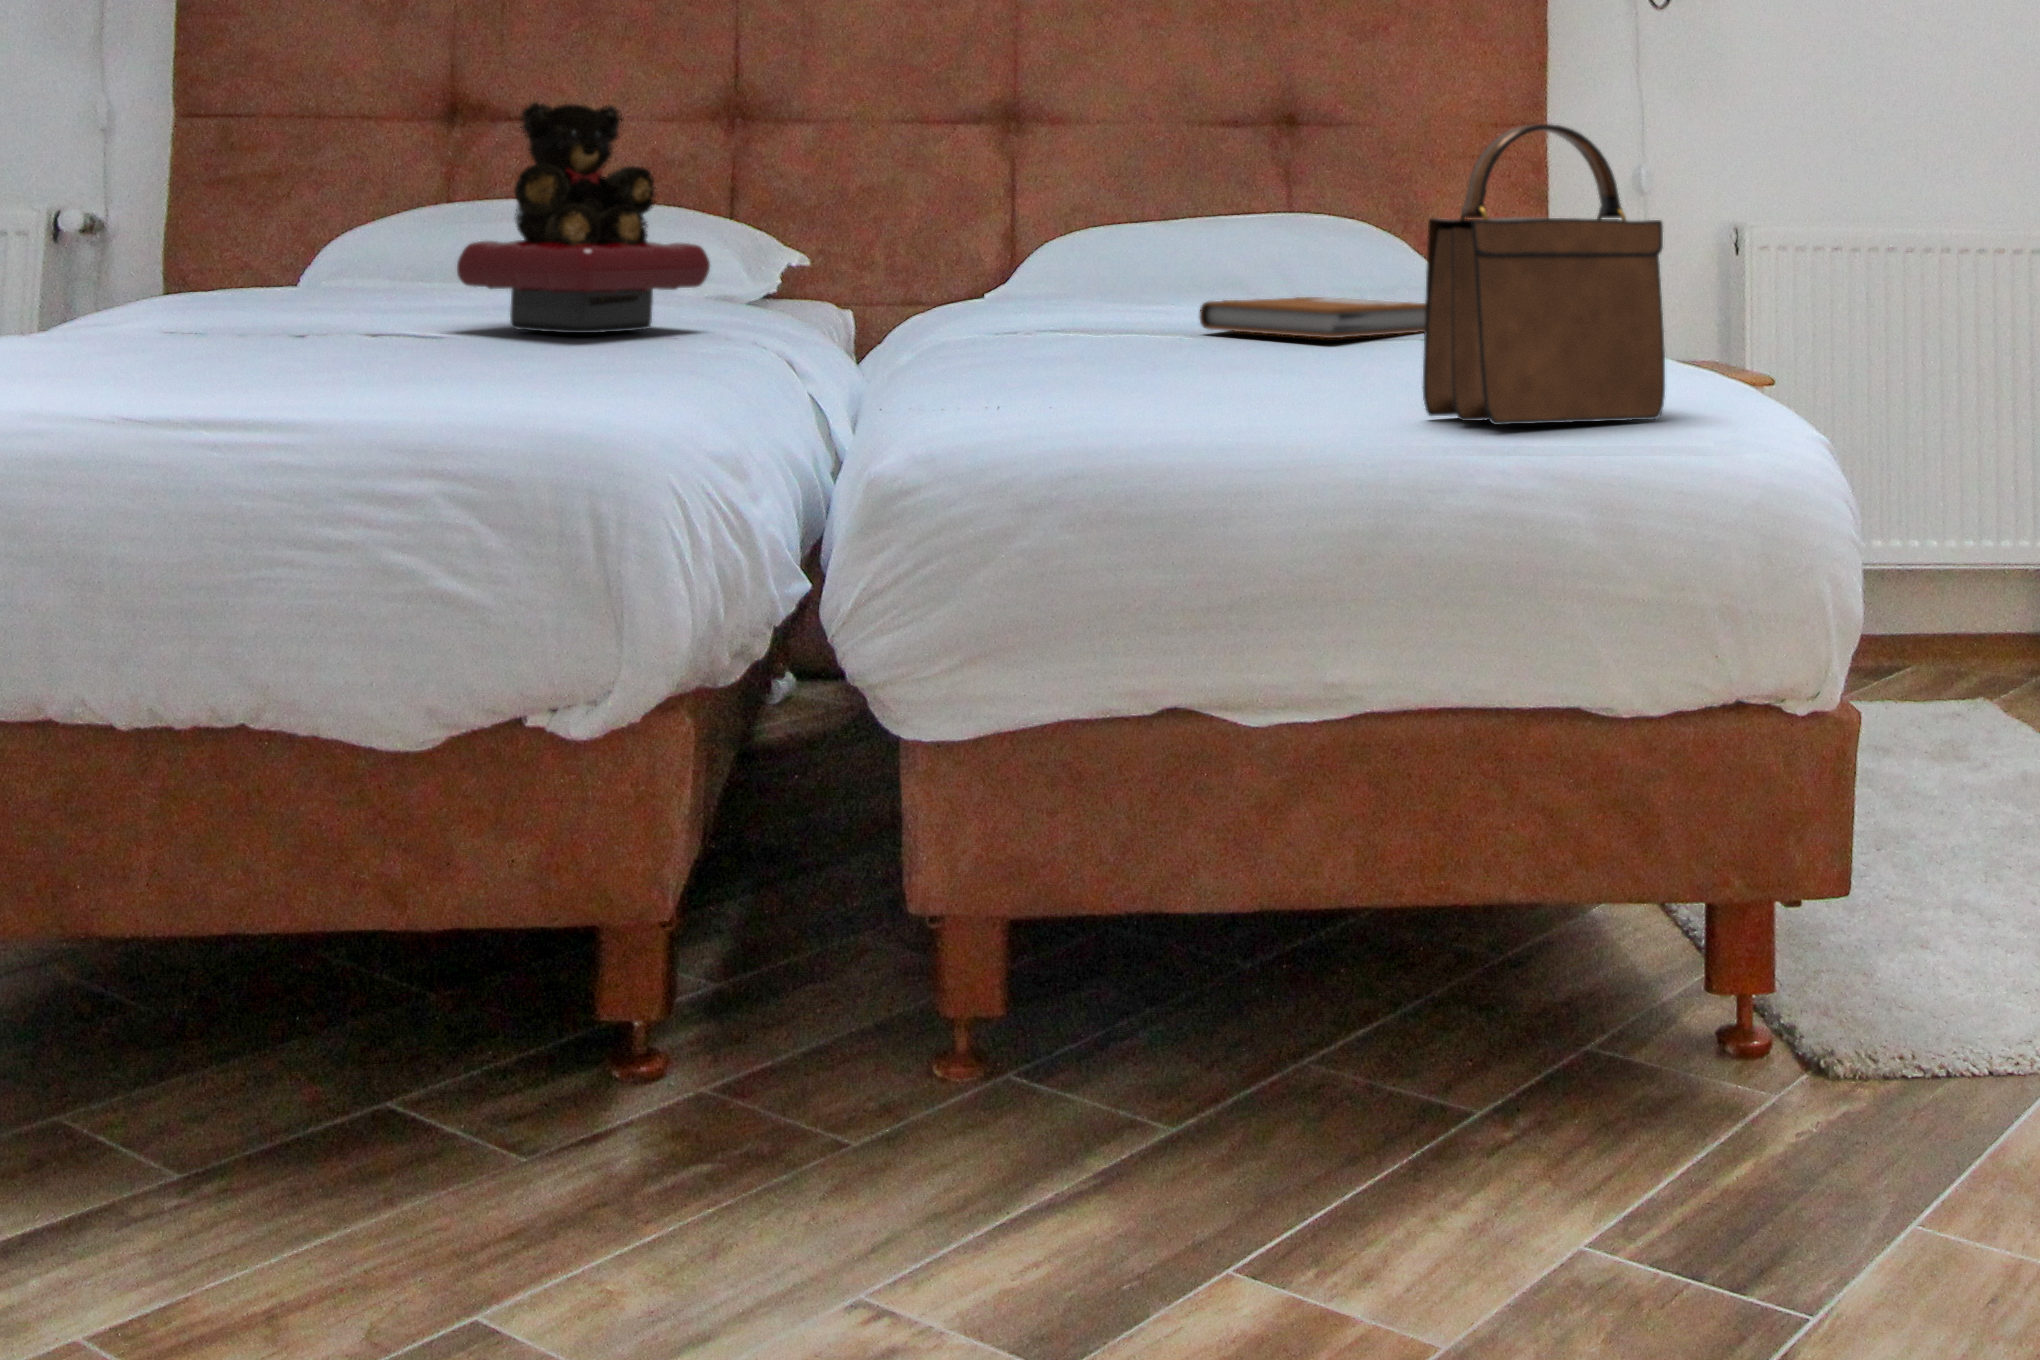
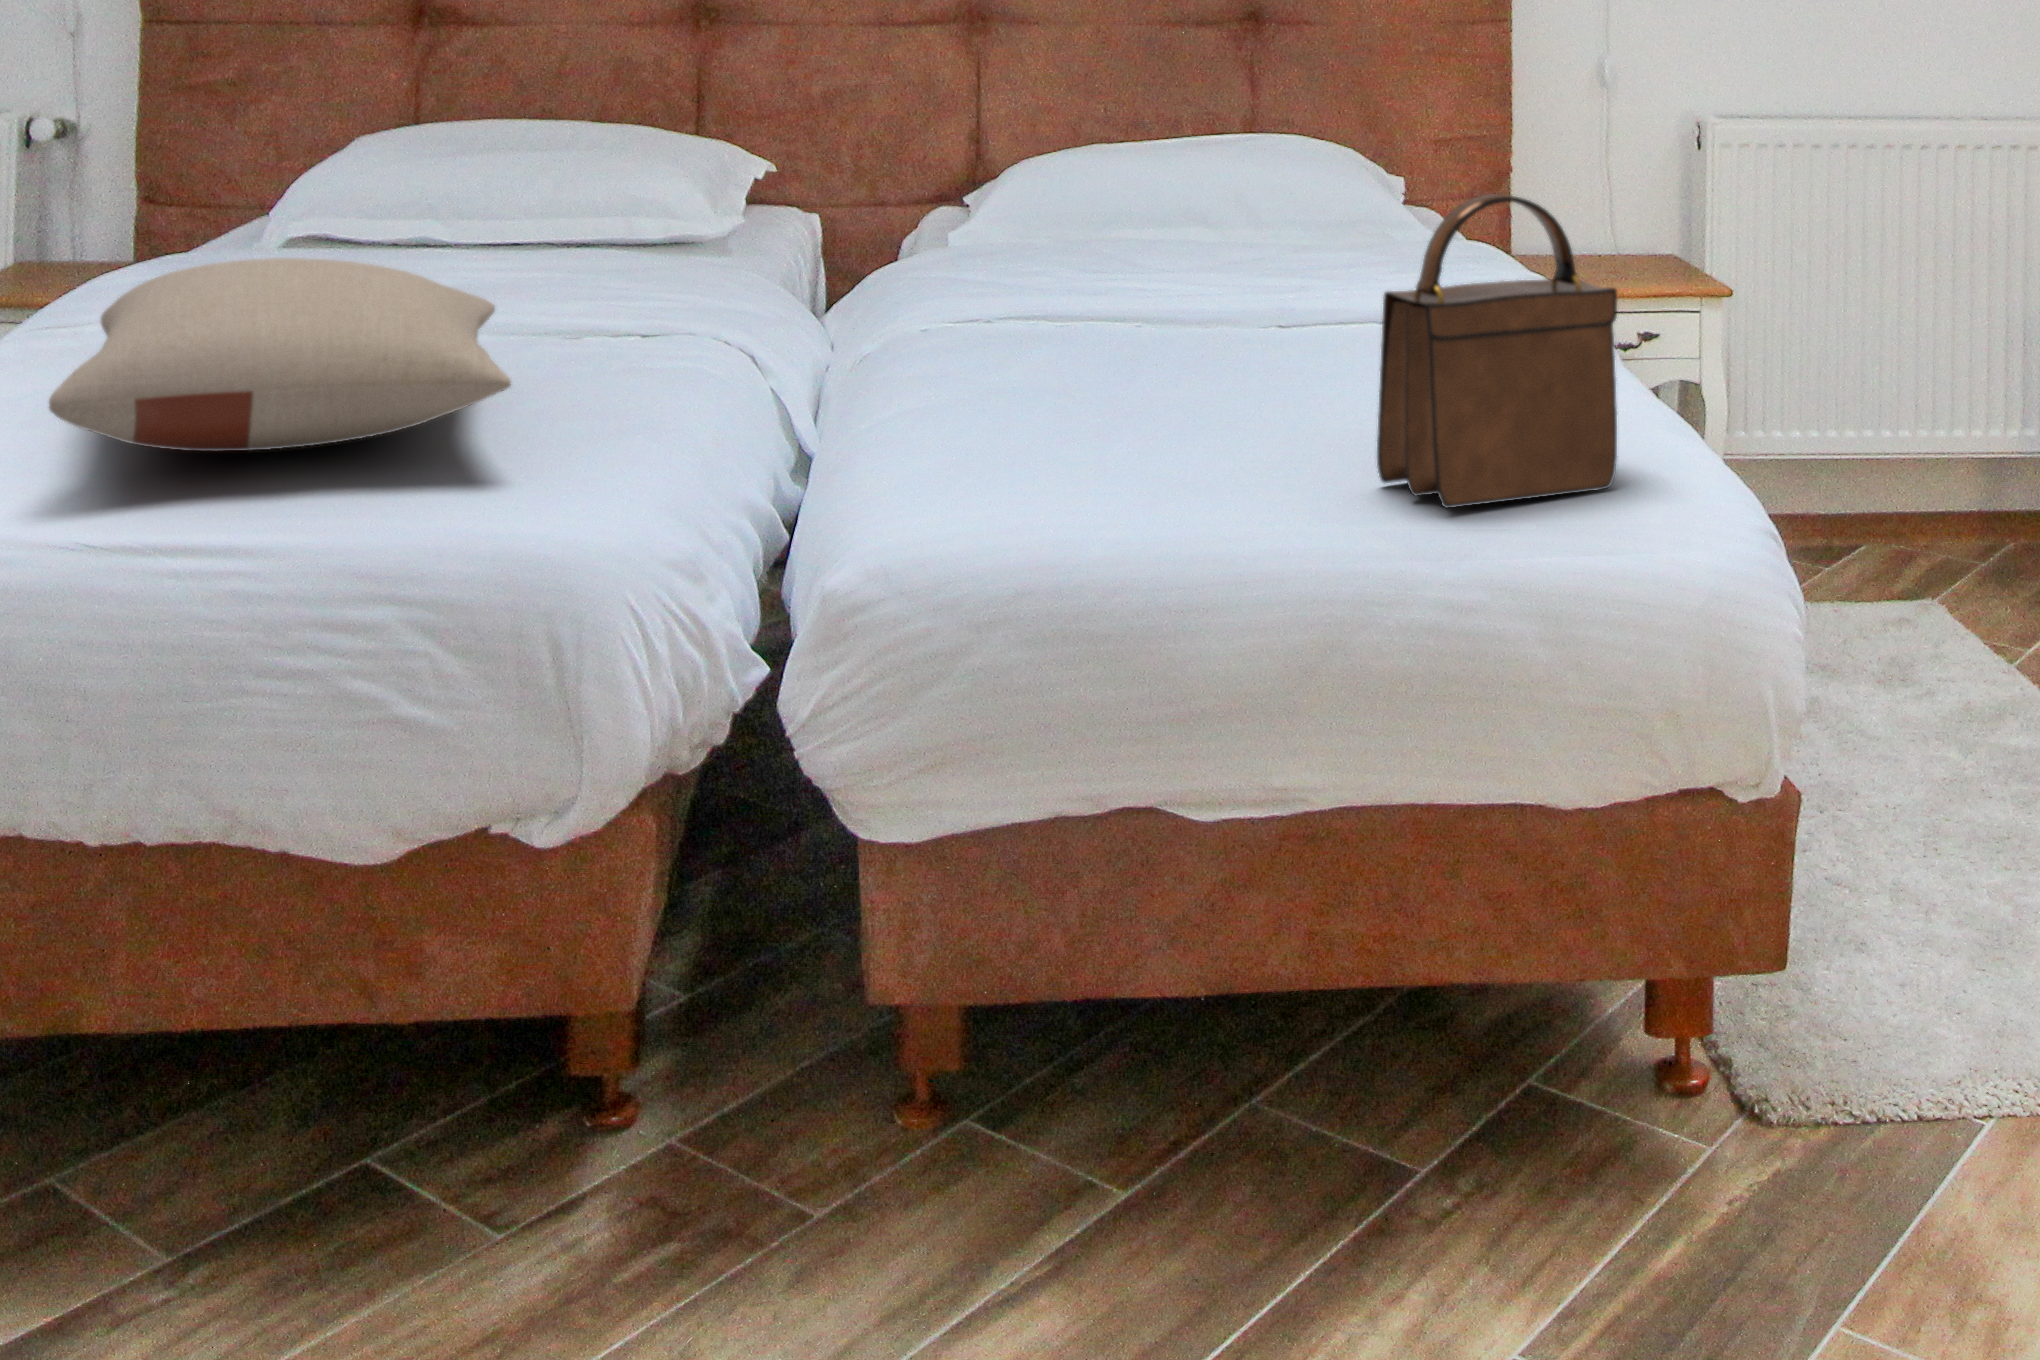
teddy bear: present [457,102,710,333] -> none [424,77,676,318]
pillow: none [82,210,549,385] -> present [49,258,511,451]
notebook: present [1200,297,1425,338] -> none [1161,252,1398,323]

